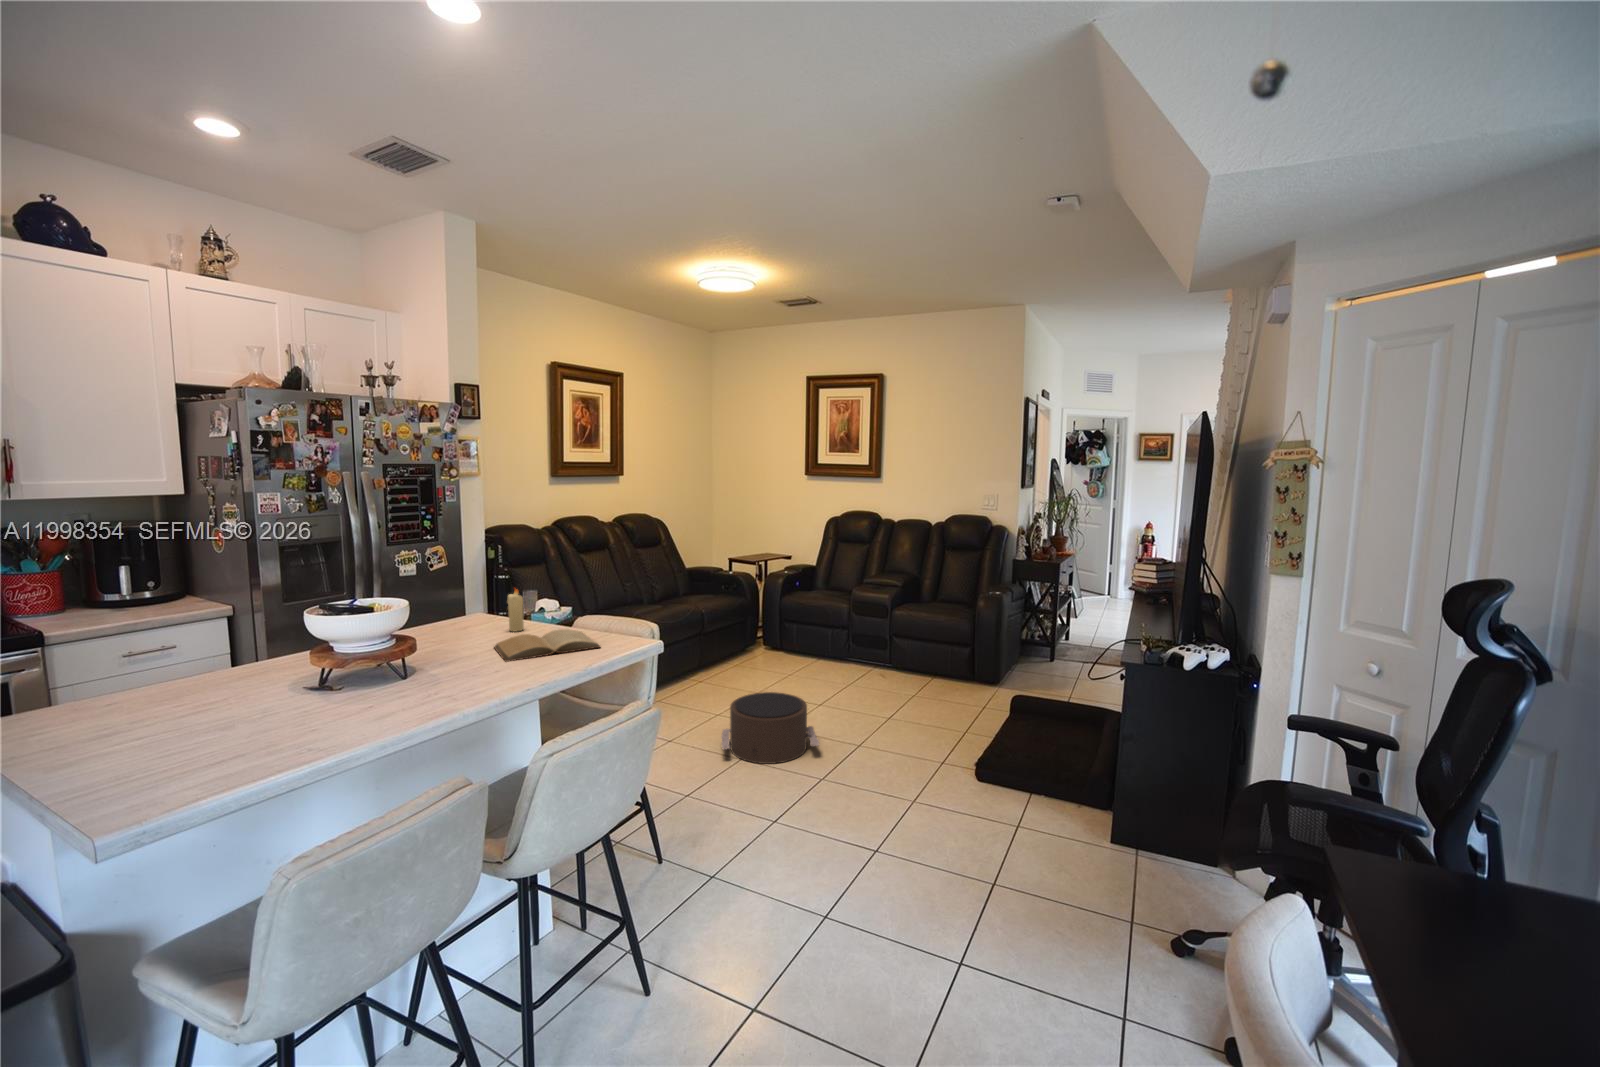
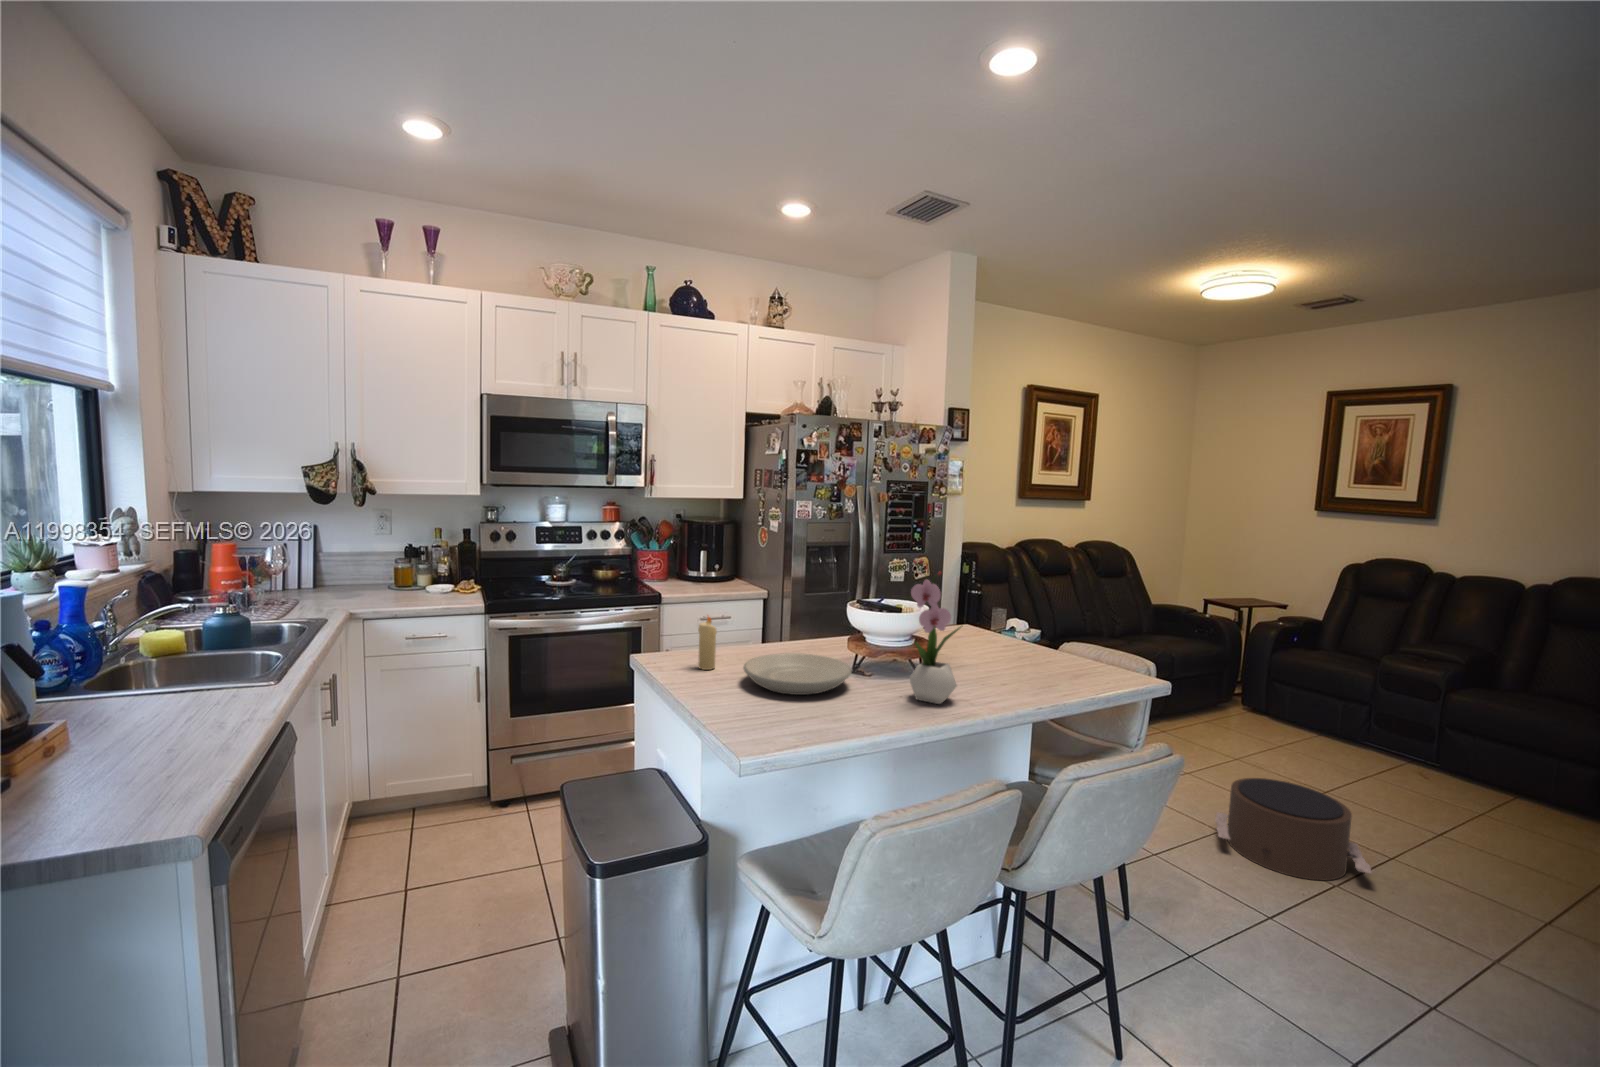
flower arrangement: none [366,558,437,703] -> present [910,560,961,704]
candle: present [508,589,524,632] -> present [698,617,717,670]
book: present [494,629,600,662] -> none [995,655,1113,684]
plate: none [141,677,307,733] -> present [744,653,852,695]

